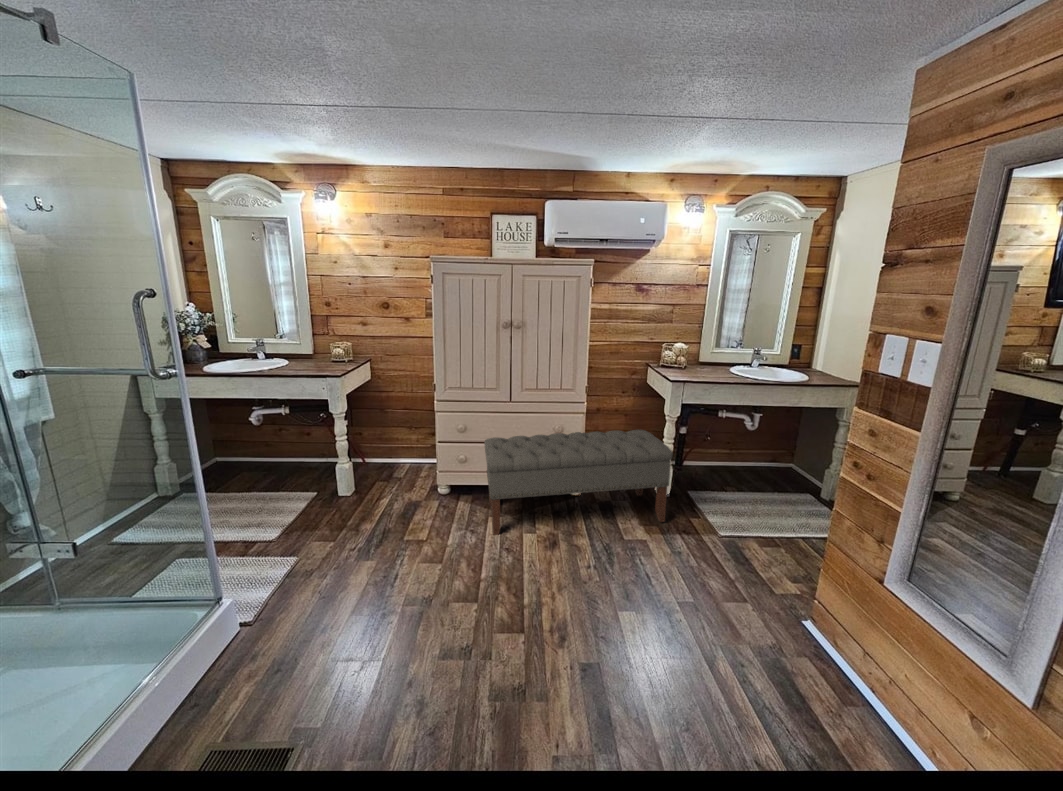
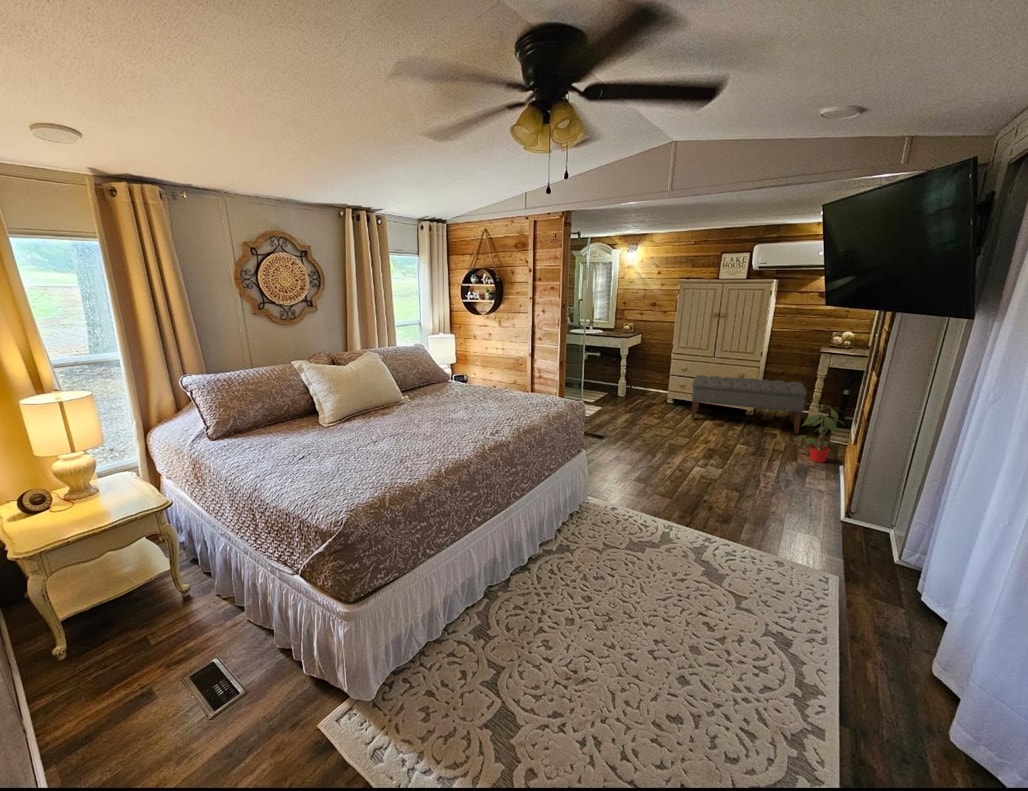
potted plant: none [699,483,820,609] -> present [798,405,842,462]

